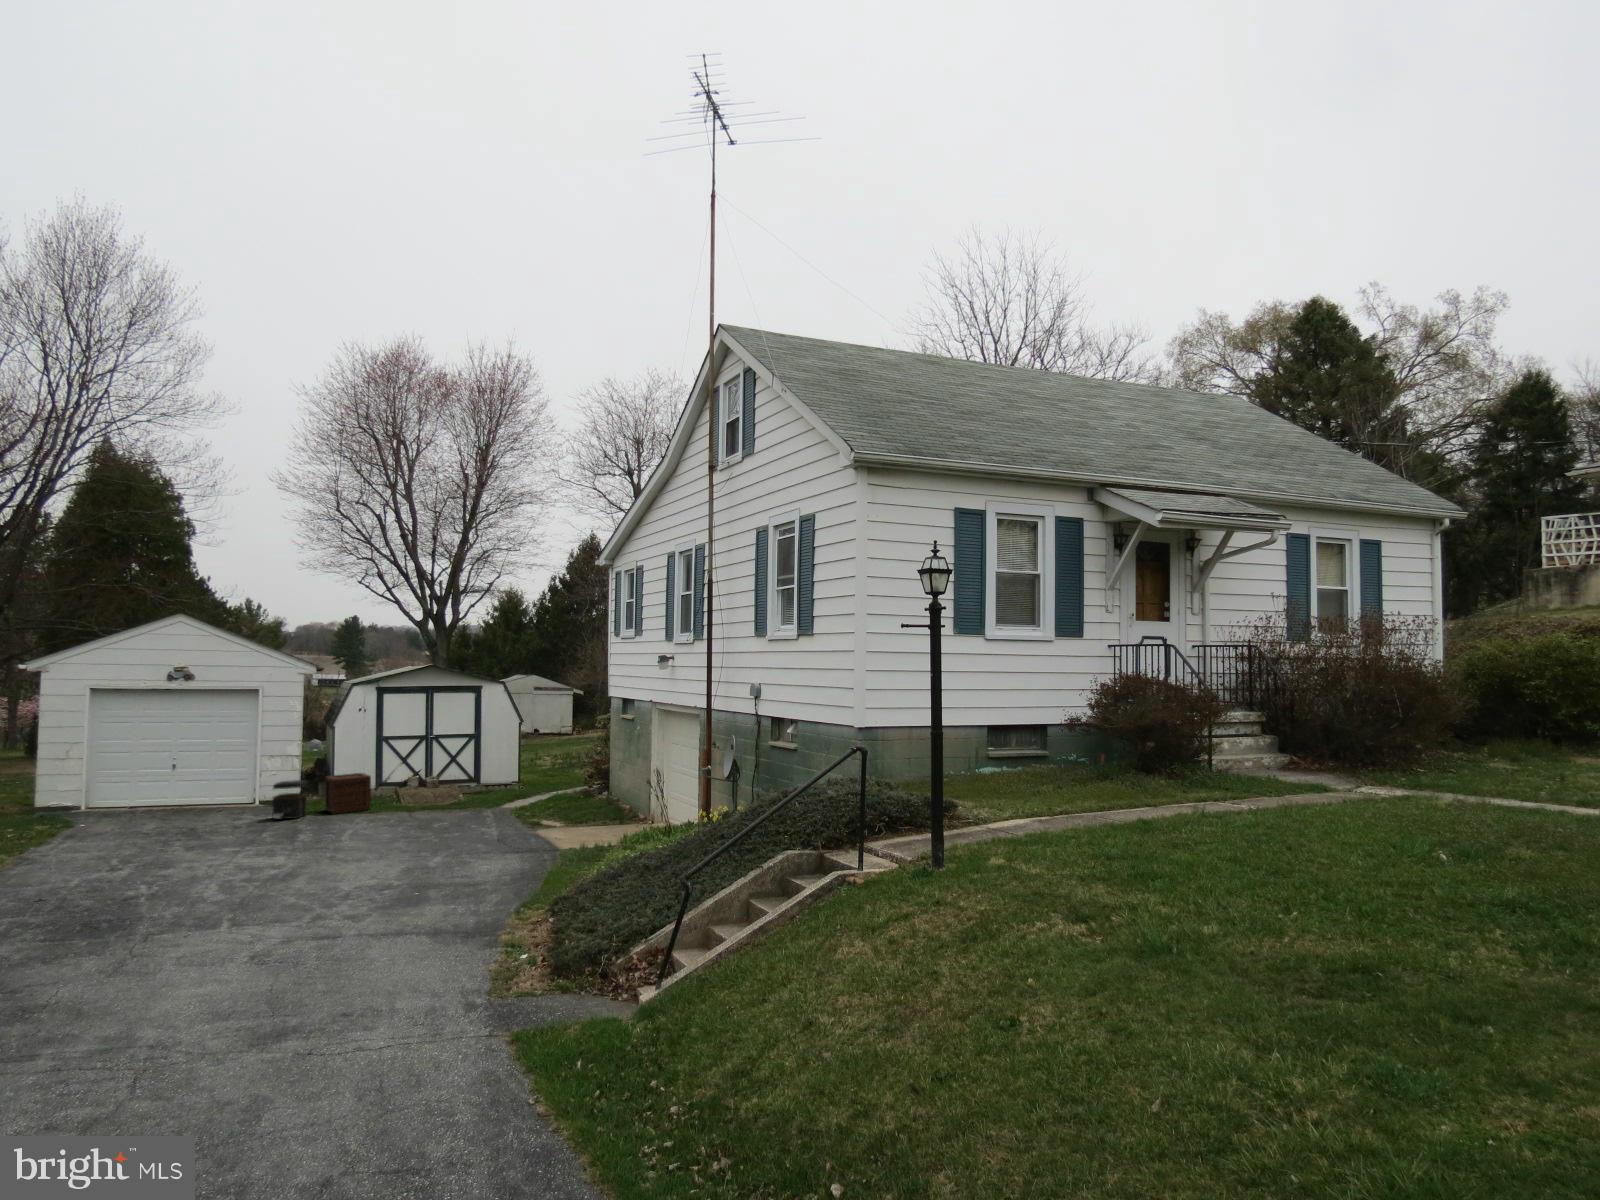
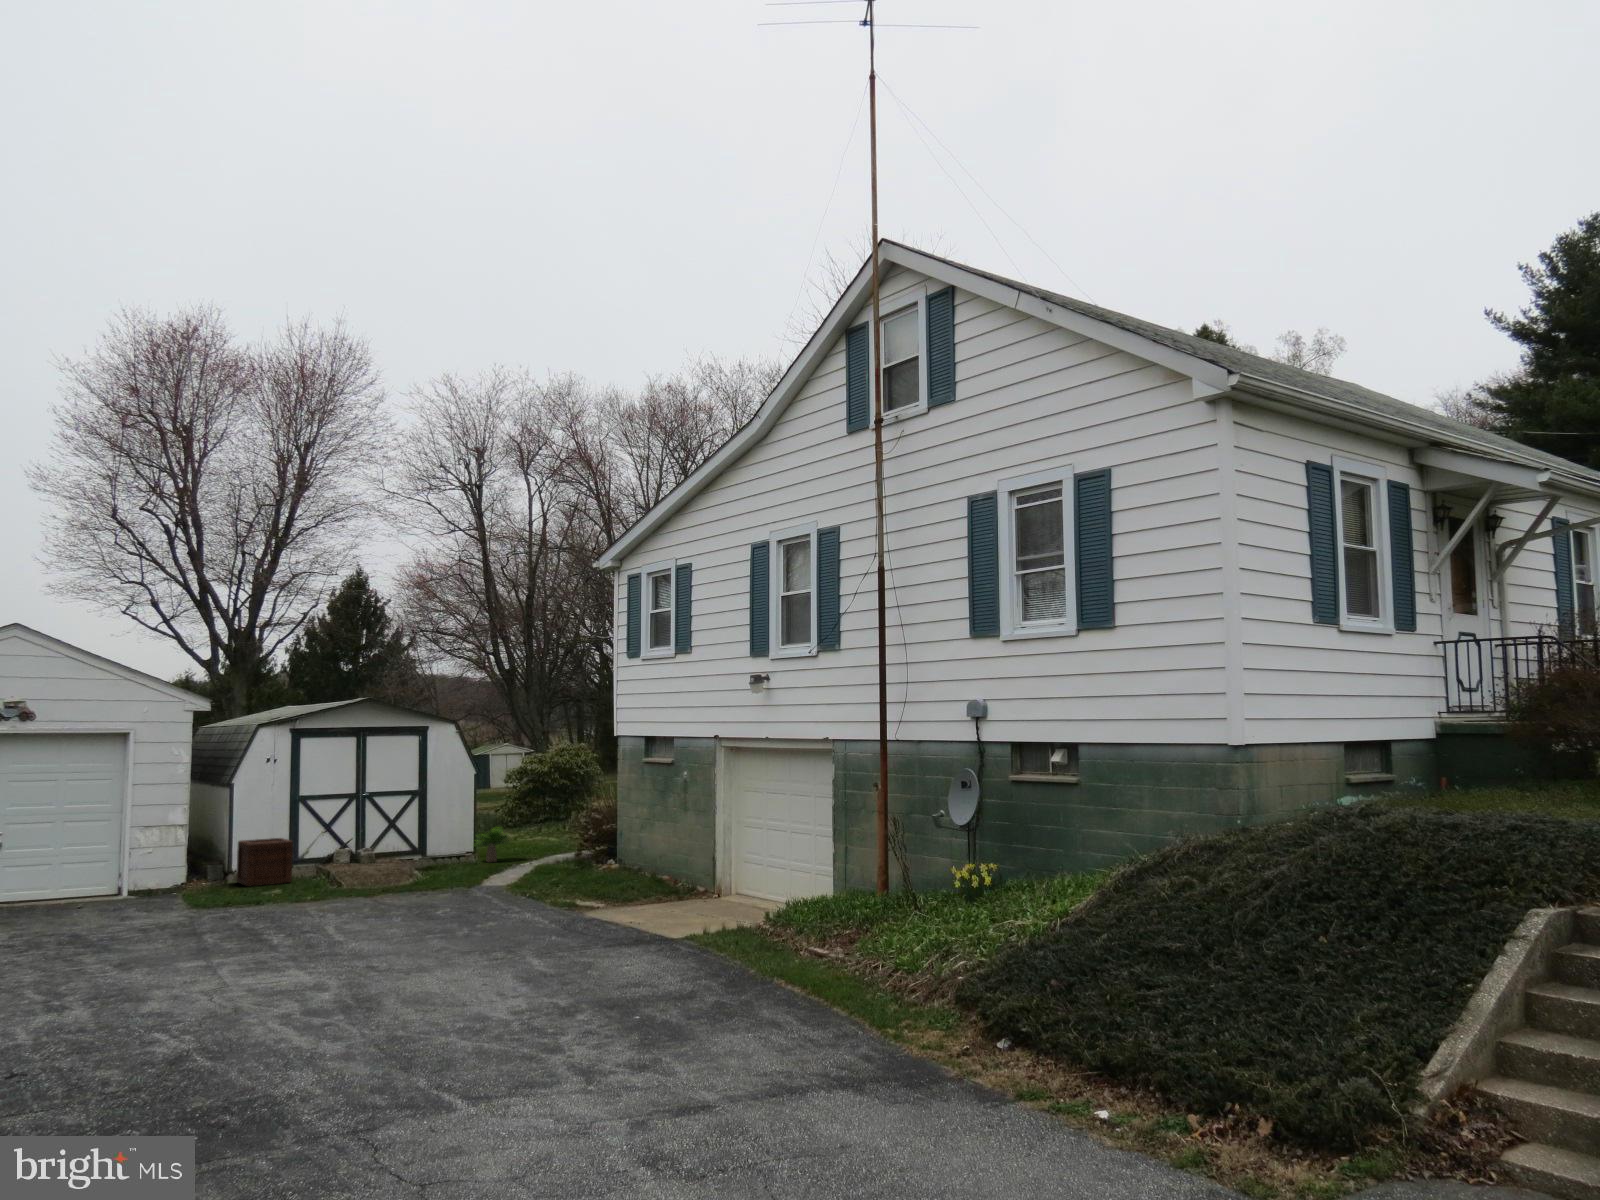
potted plant: none [519,757,555,787] -> present [475,827,510,862]
toolbox: present [273,780,307,820] -> none [176,844,218,892]

